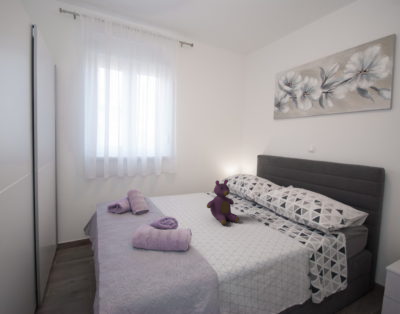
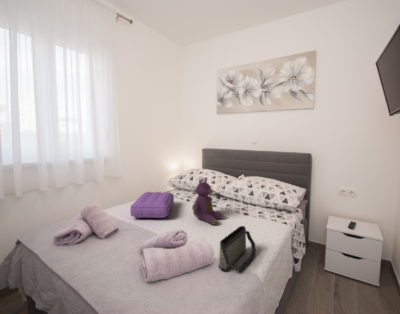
pillow: none [163,188,206,210] -> present [130,192,174,218]
handbag: none [191,225,237,262] -> present [219,226,256,271]

